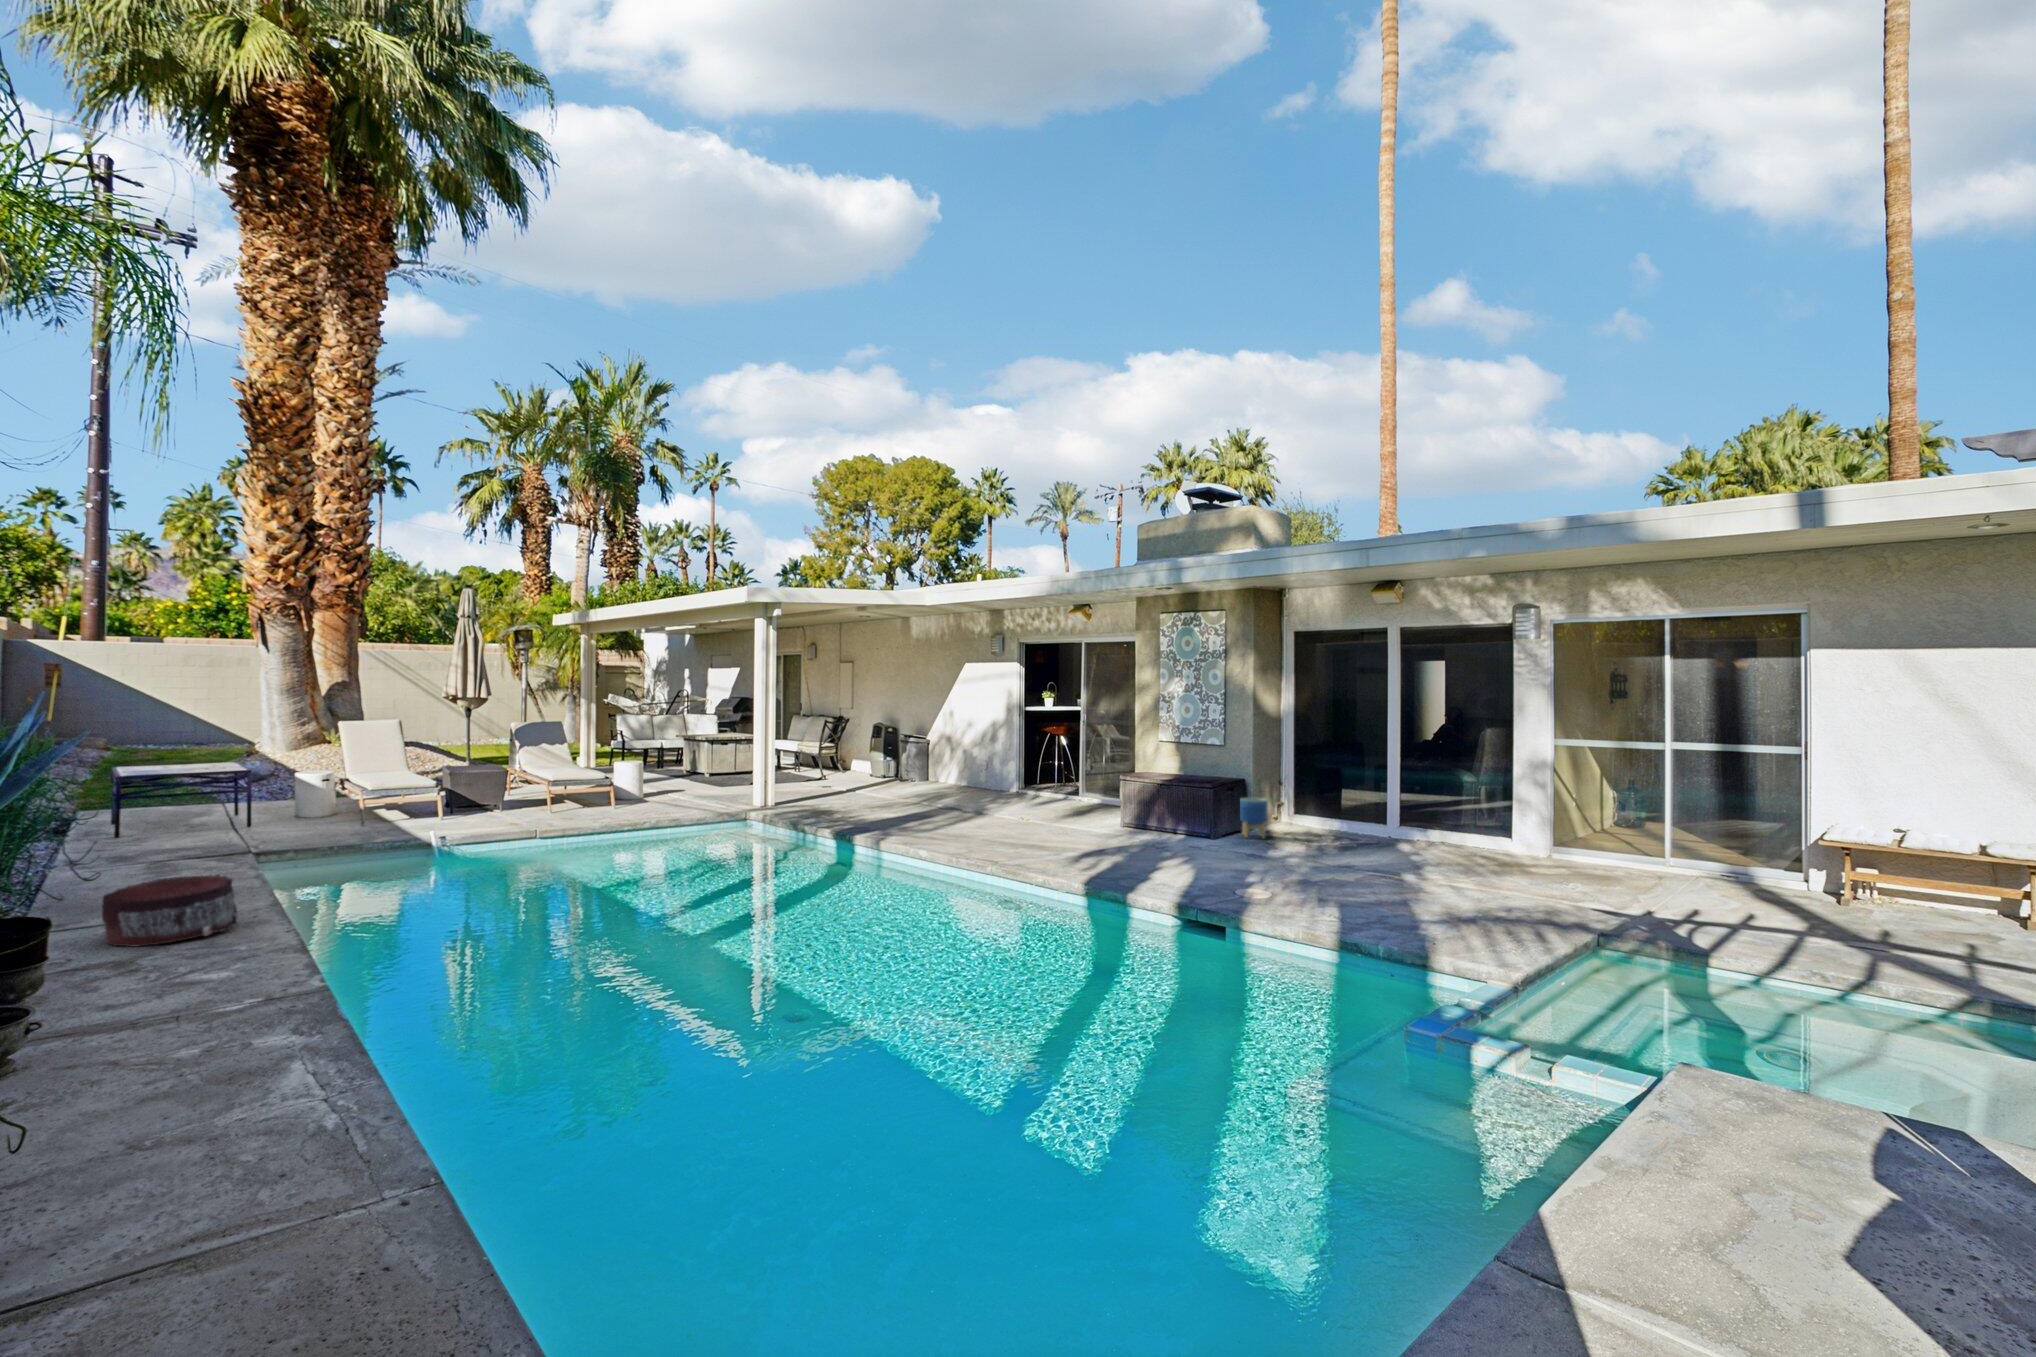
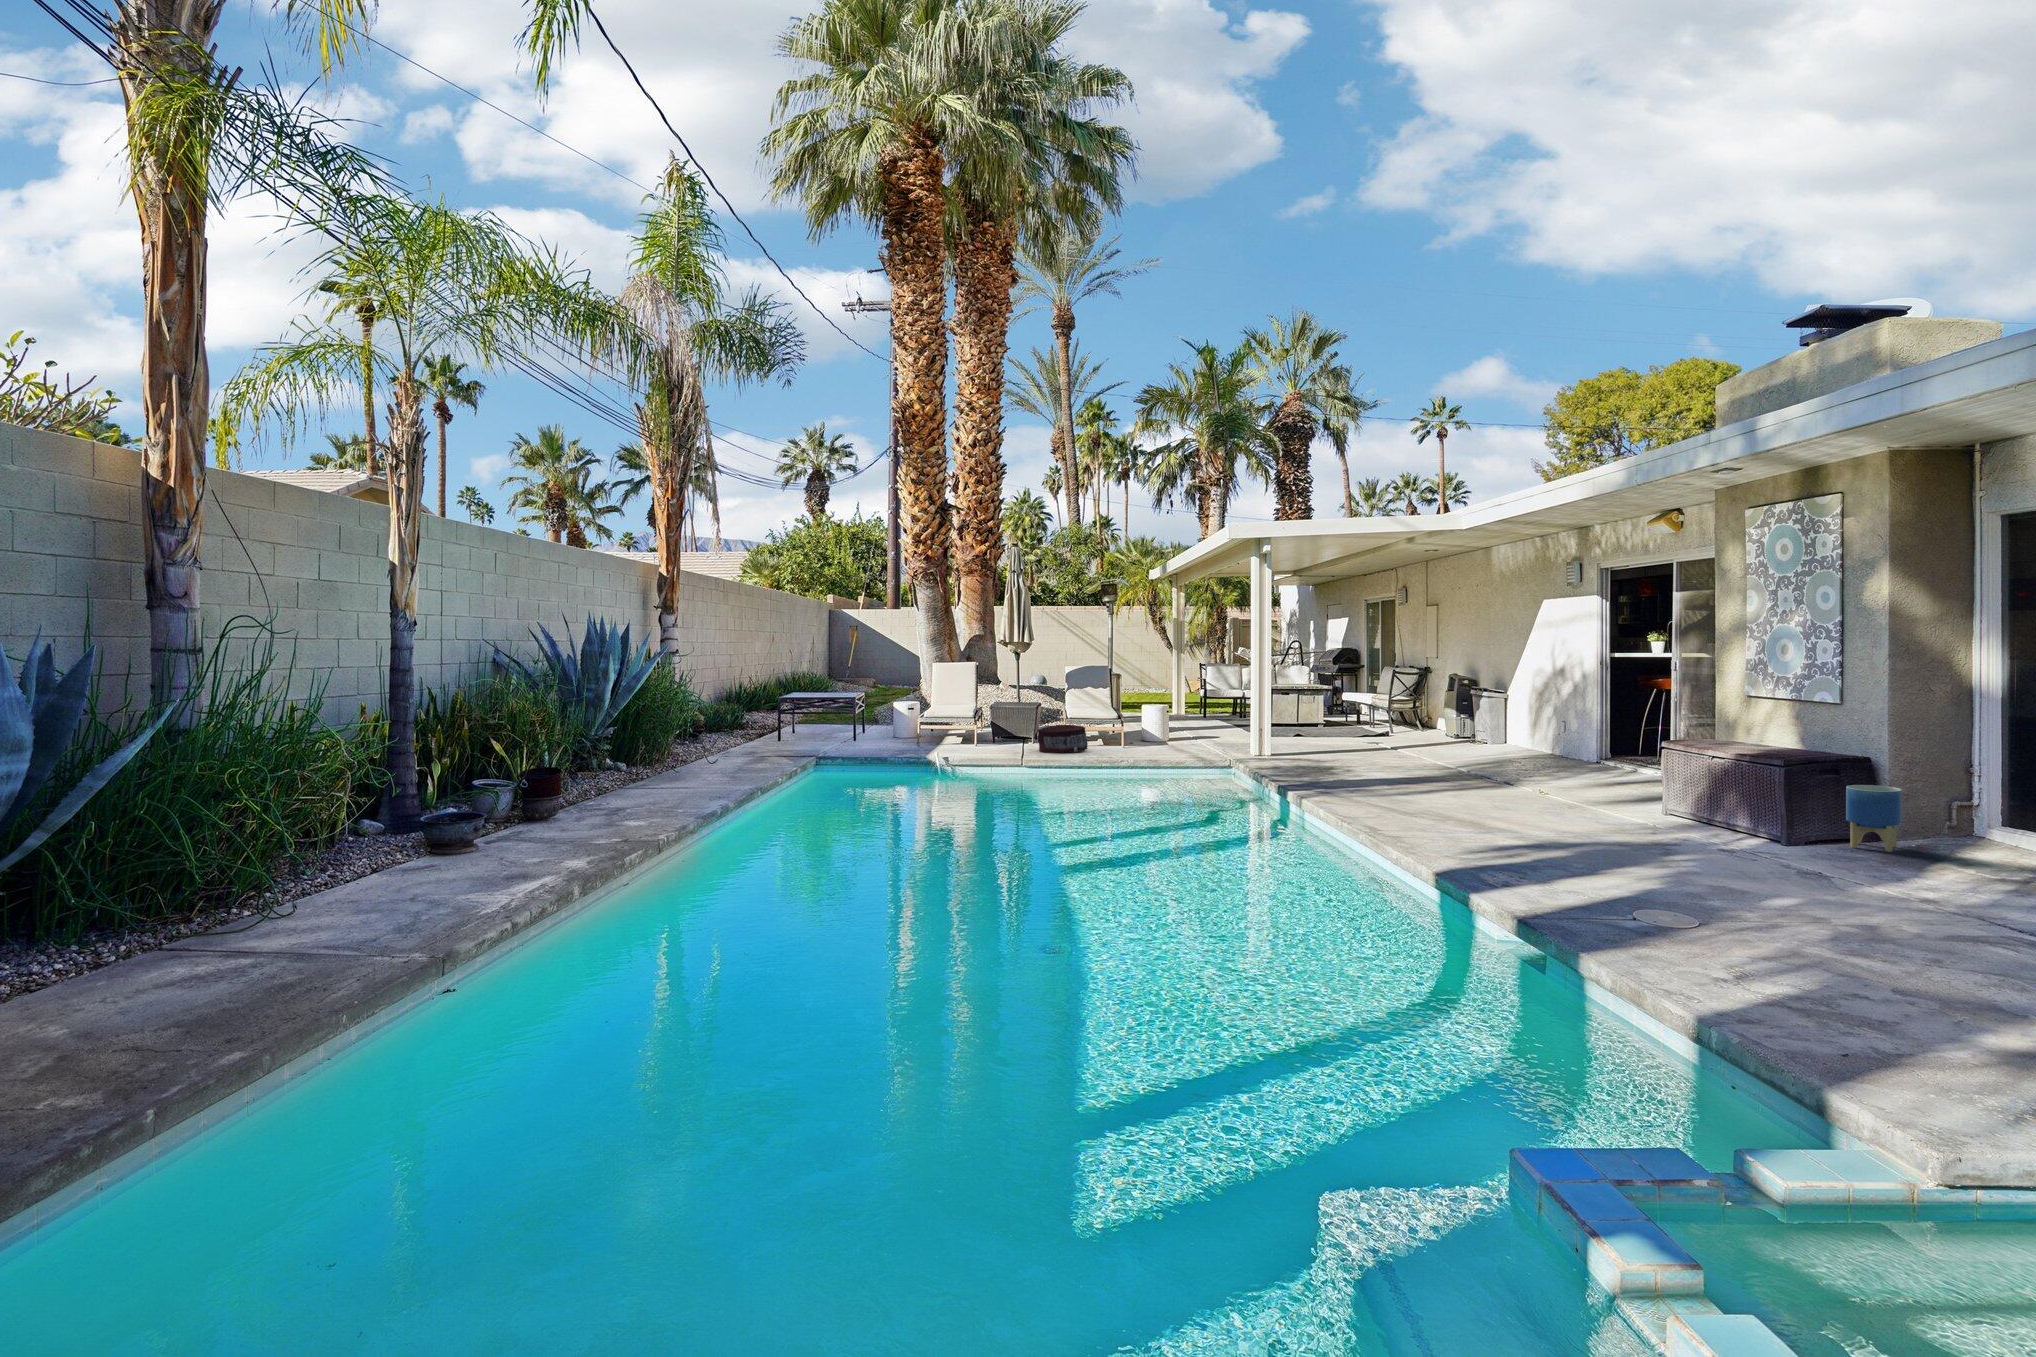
pouf: present [102,874,238,947] -> present [1038,725,1088,753]

